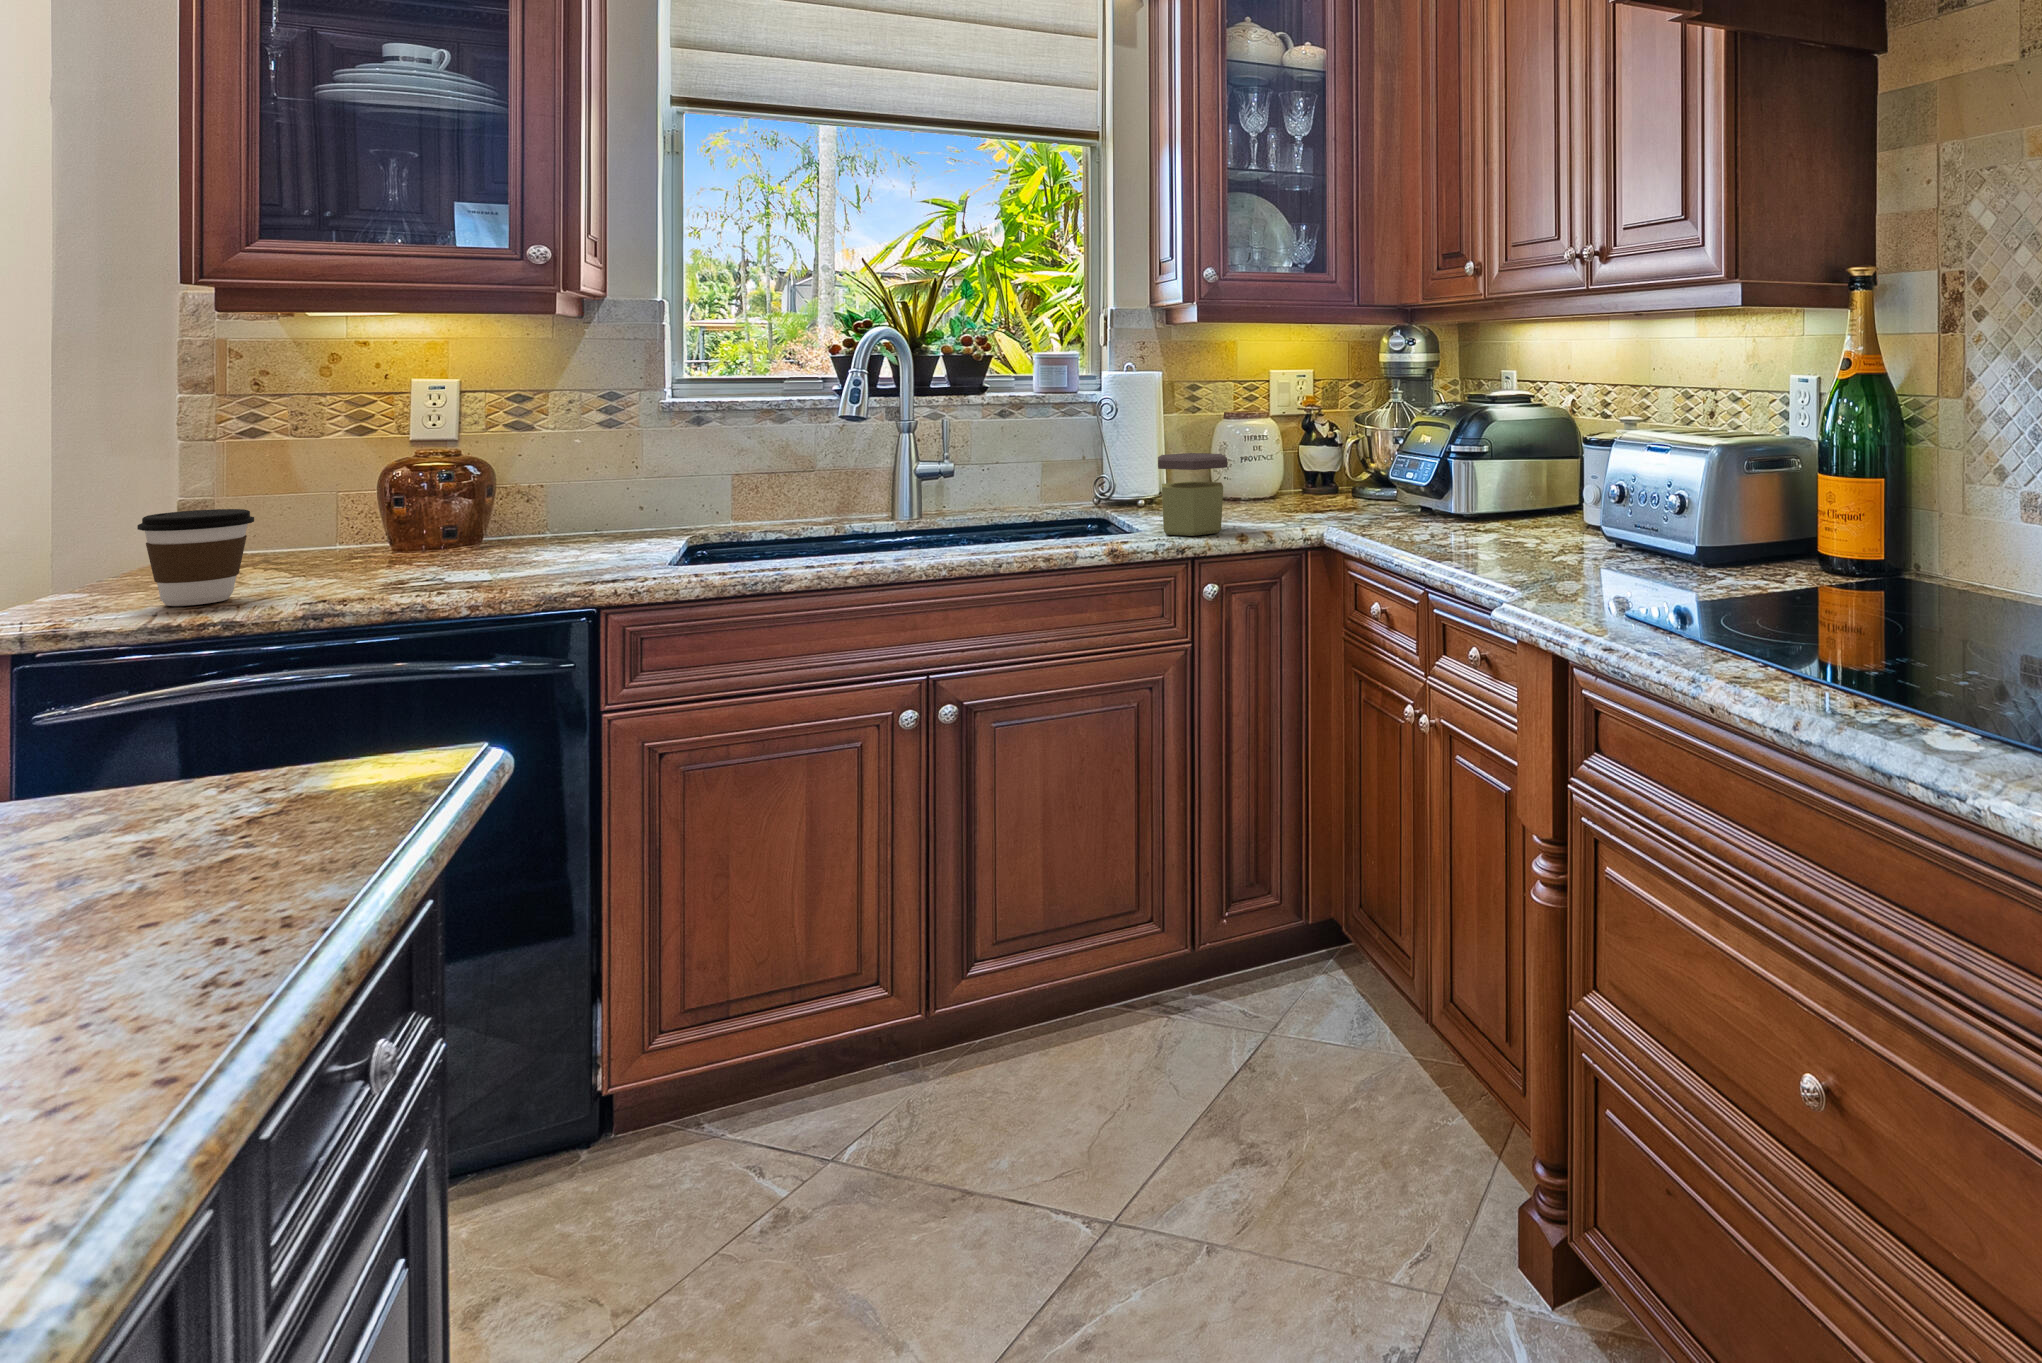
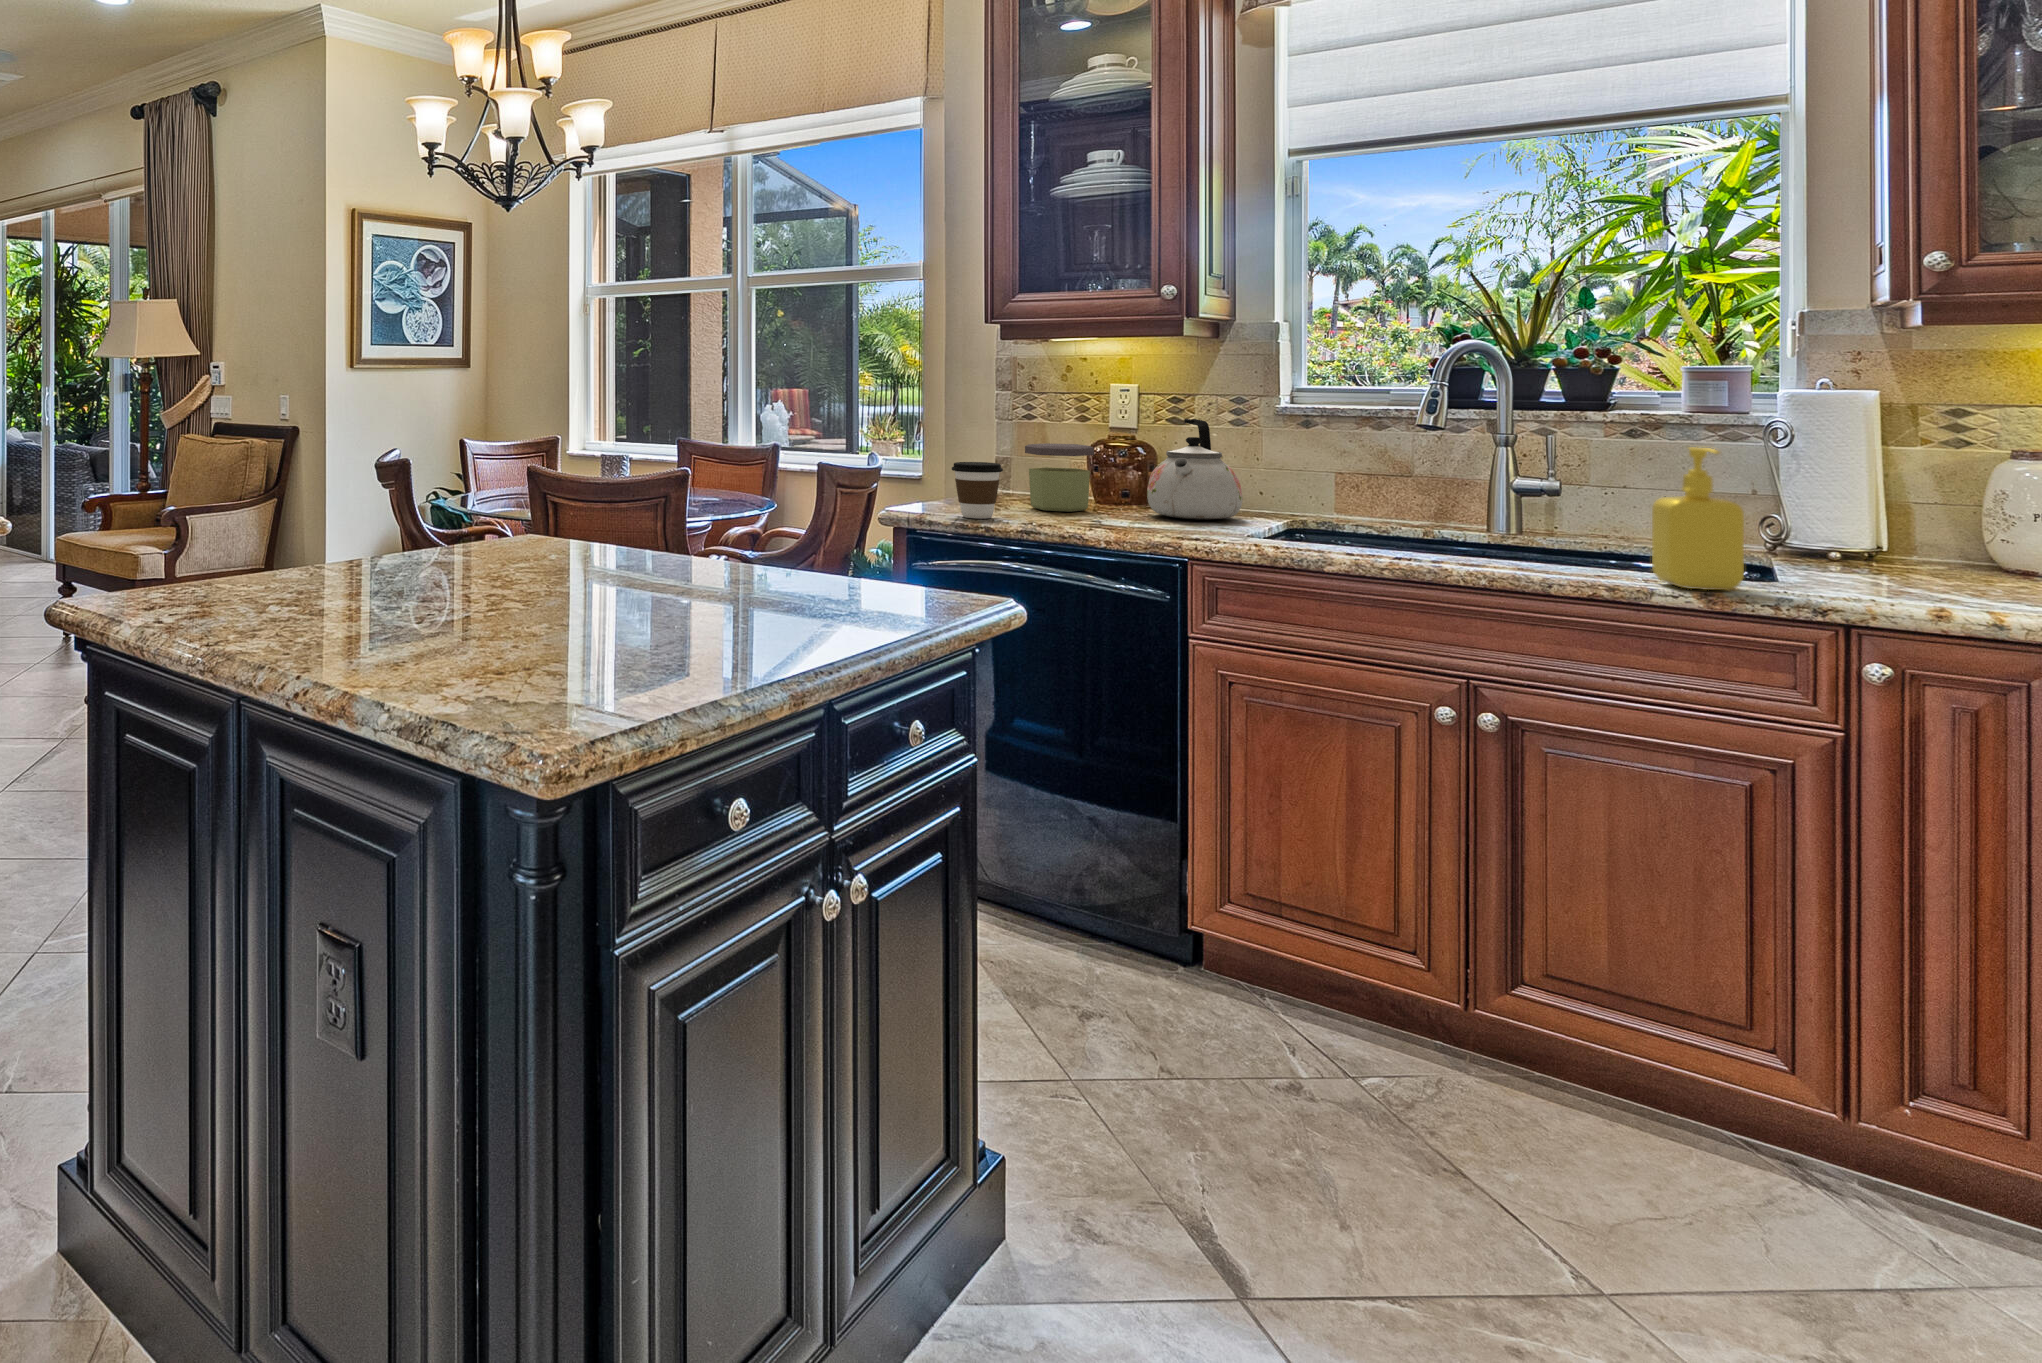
kettle: none [497,422,635,552] -> present [1147,419,1242,520]
soap dispenser: none [1077,428,1139,552] -> present [1652,447,1744,590]
jar: present [1158,453,1227,536] -> present [1025,443,1094,512]

